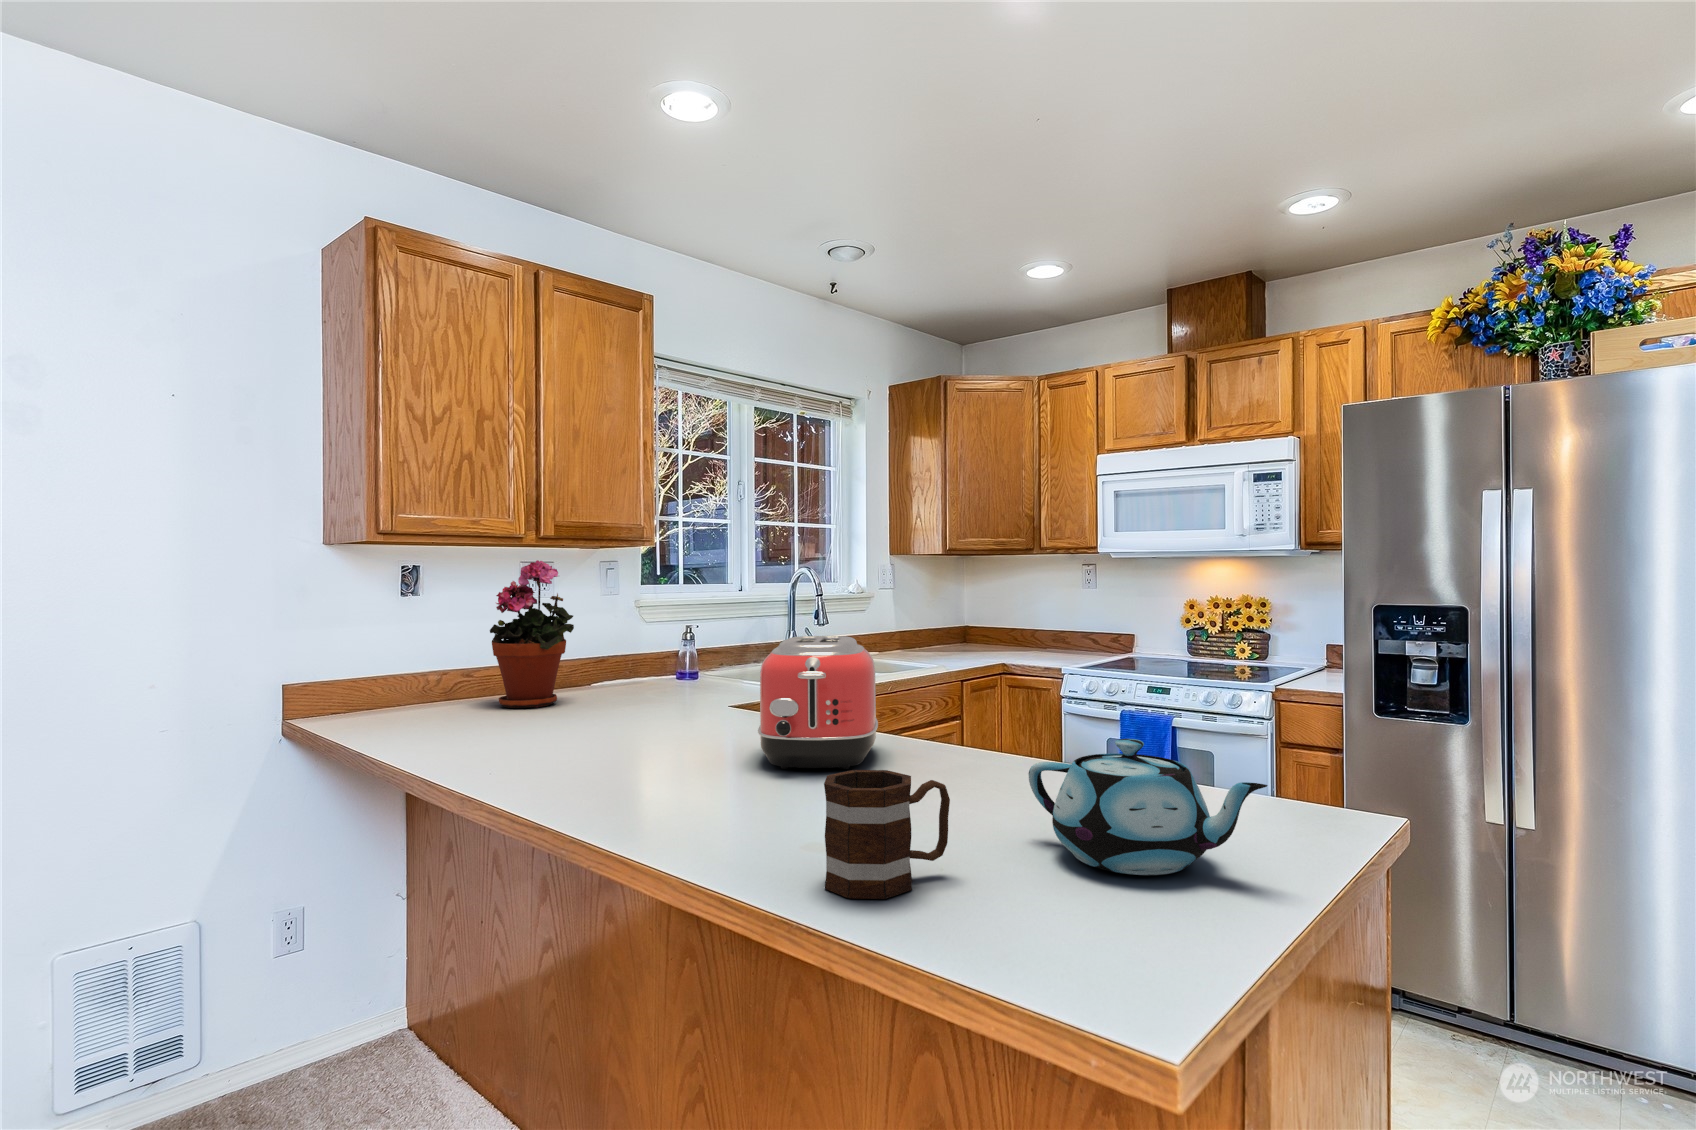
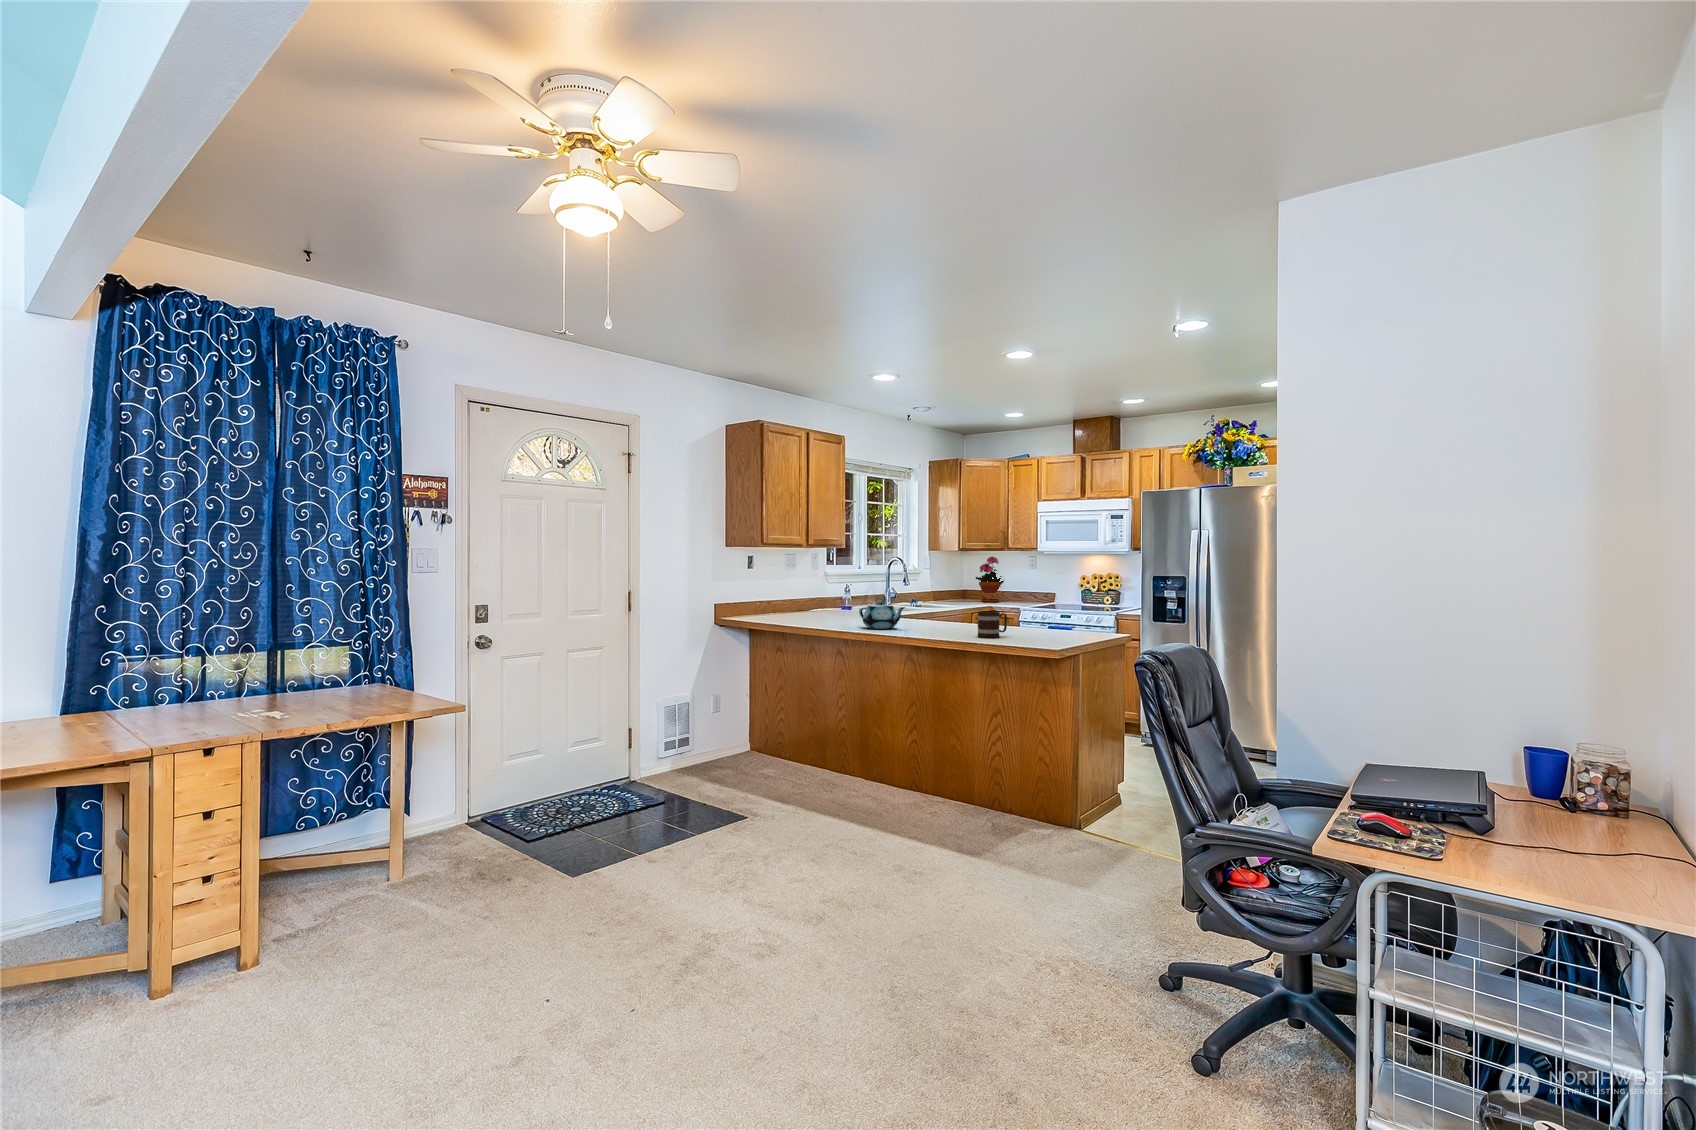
potted plant: present [490,560,574,708] -> present [976,556,1004,602]
toaster: present [758,636,878,769] -> none [926,584,968,626]
teapot: present [1028,739,1267,875] -> present [859,600,905,629]

